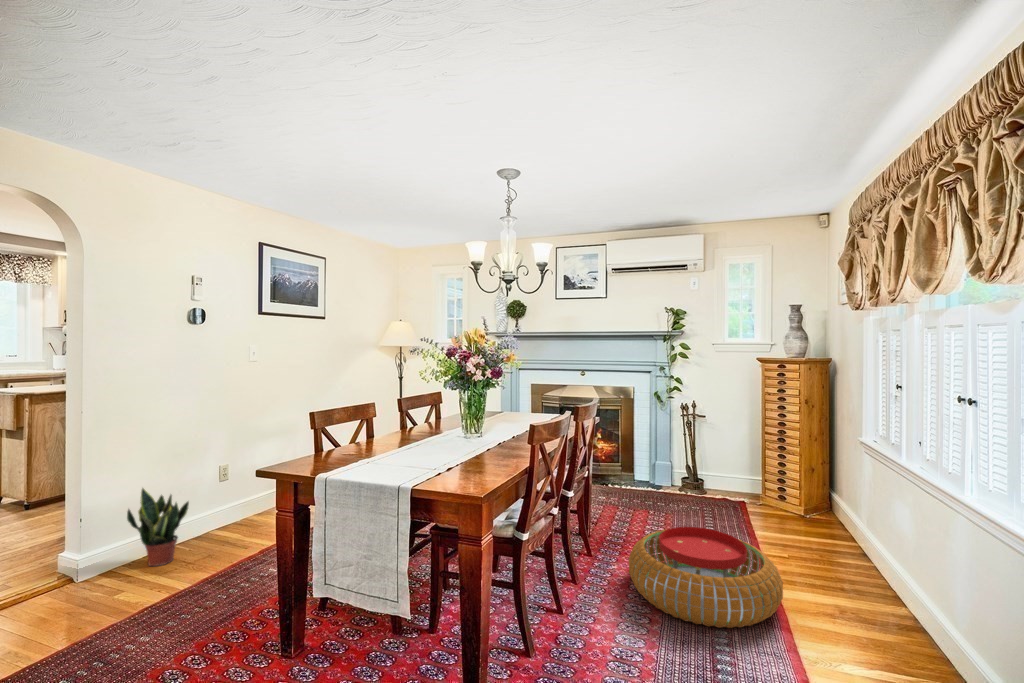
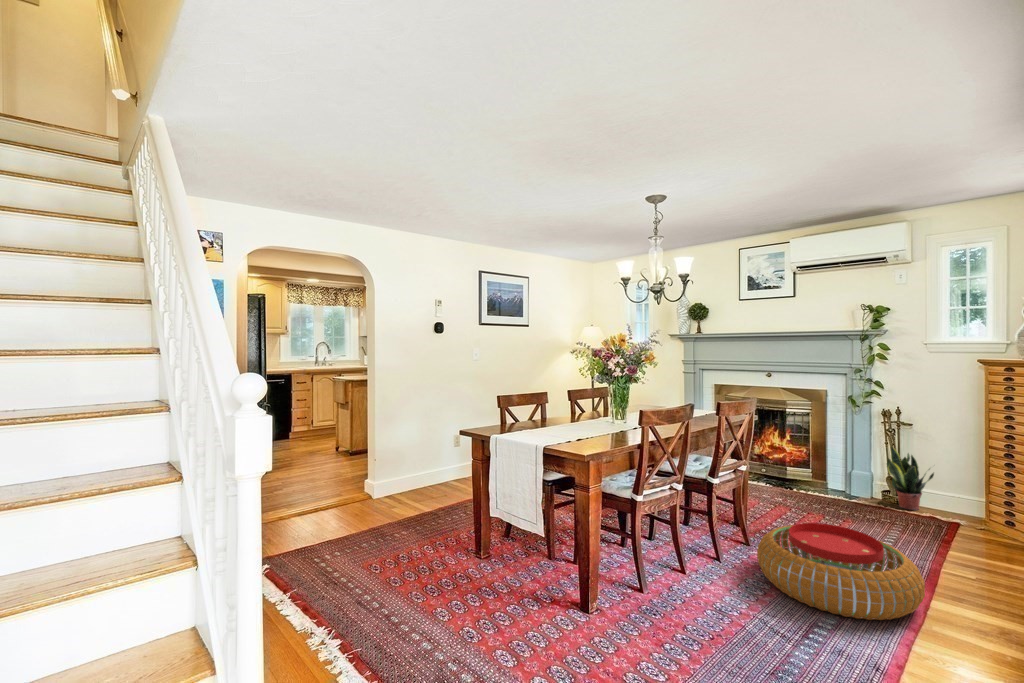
potted plant: present [127,488,189,566] -> present [887,446,934,510]

